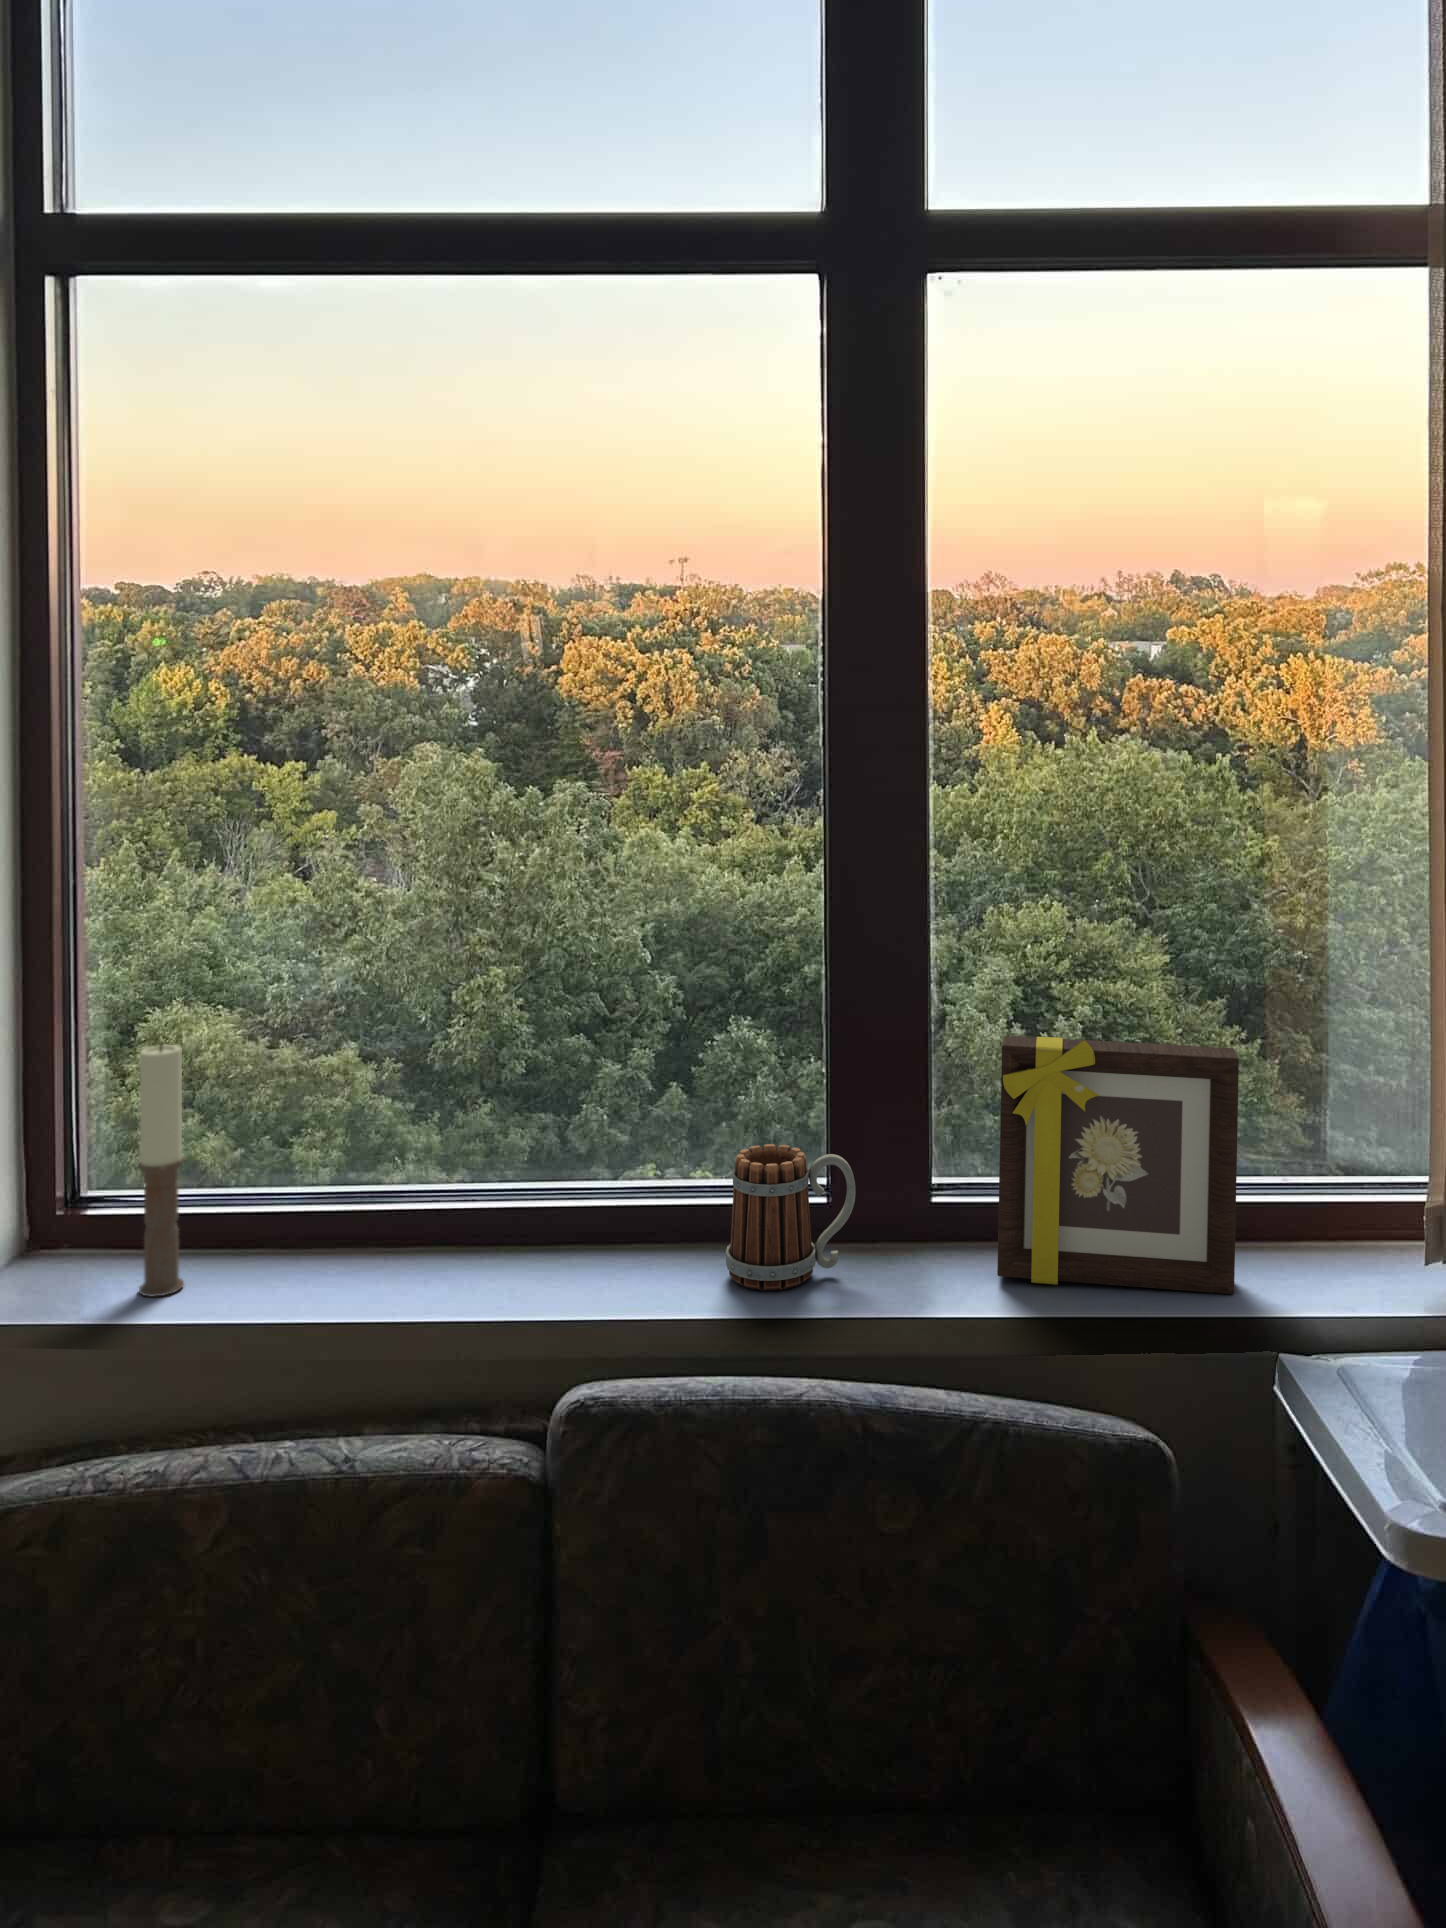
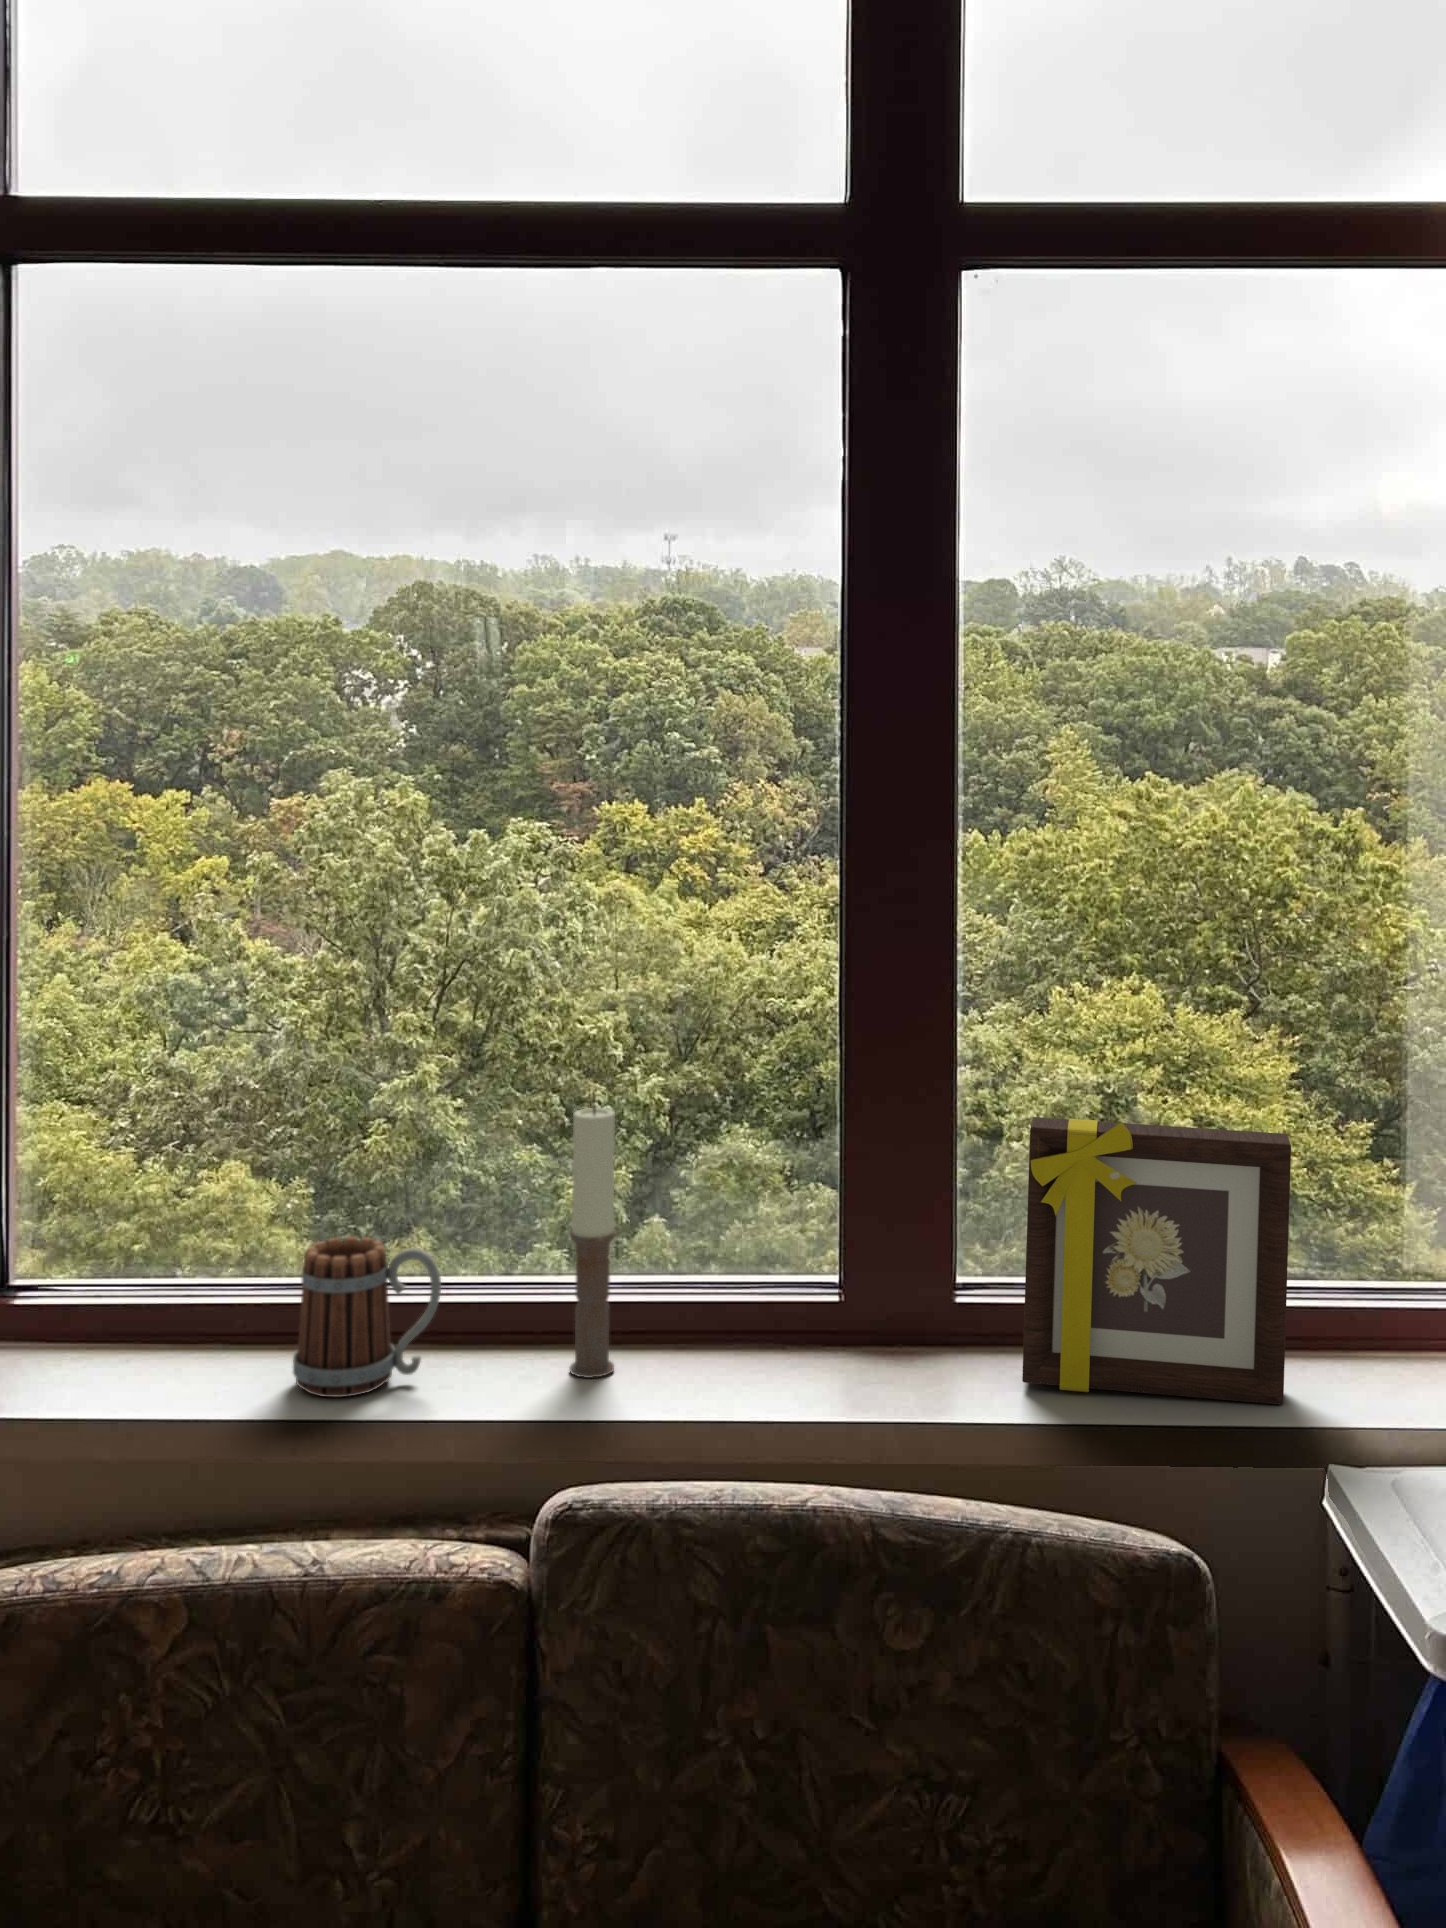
candle: present [138,1044,184,1297] -> present [569,1105,616,1378]
mug: present [726,1144,856,1291] -> present [293,1236,441,1397]

